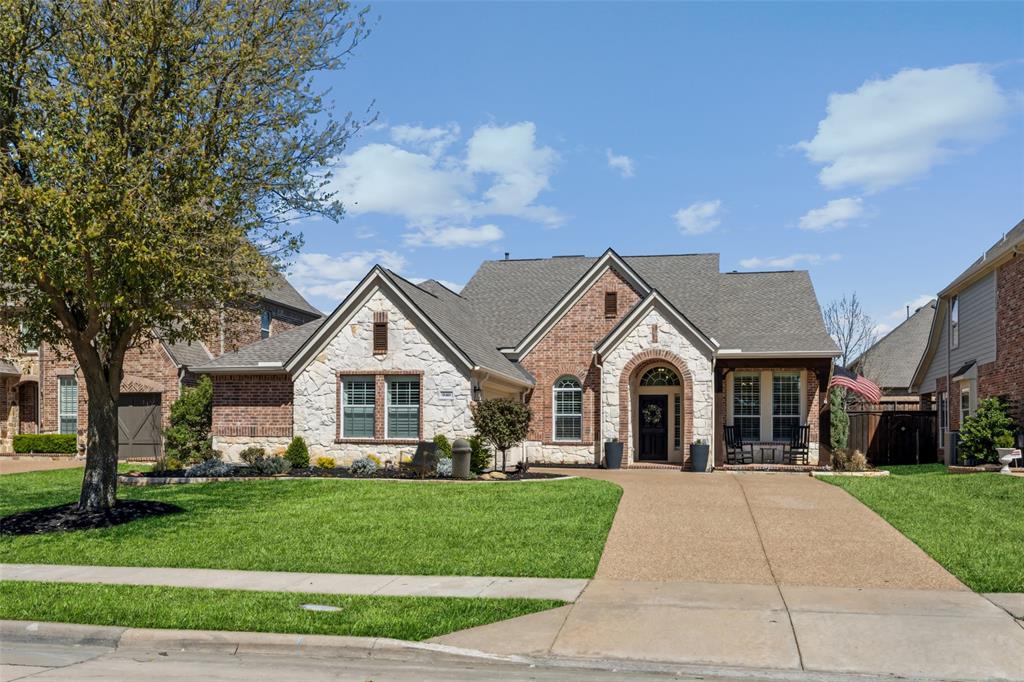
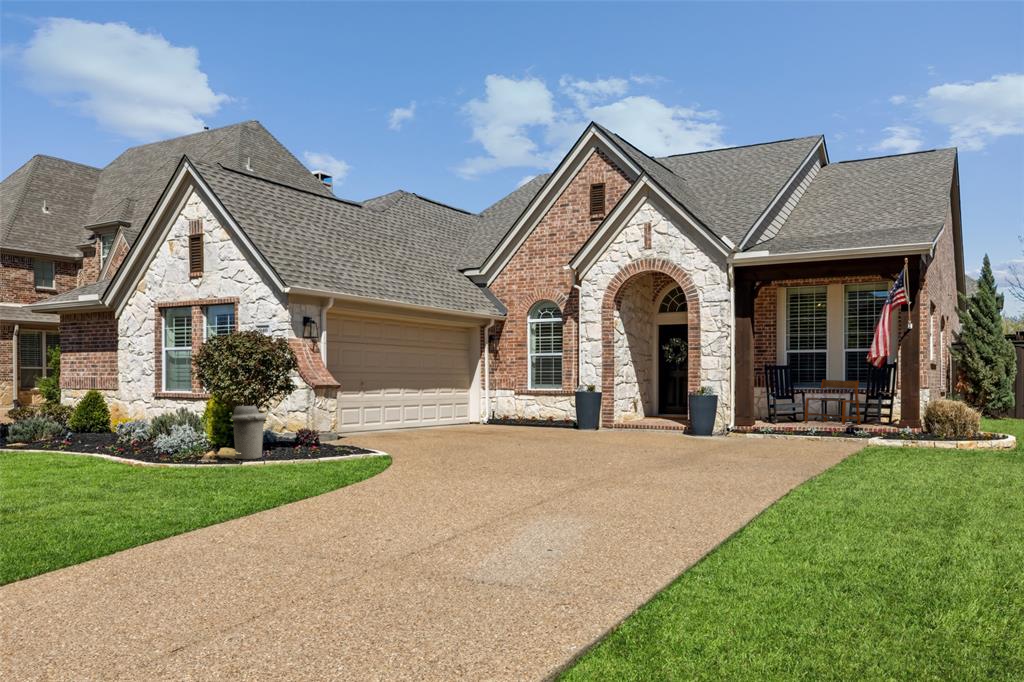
bench: none [749,436,786,468] -> present [805,379,861,425]
lounge chair: present [398,441,439,478] -> none [146,405,212,464]

